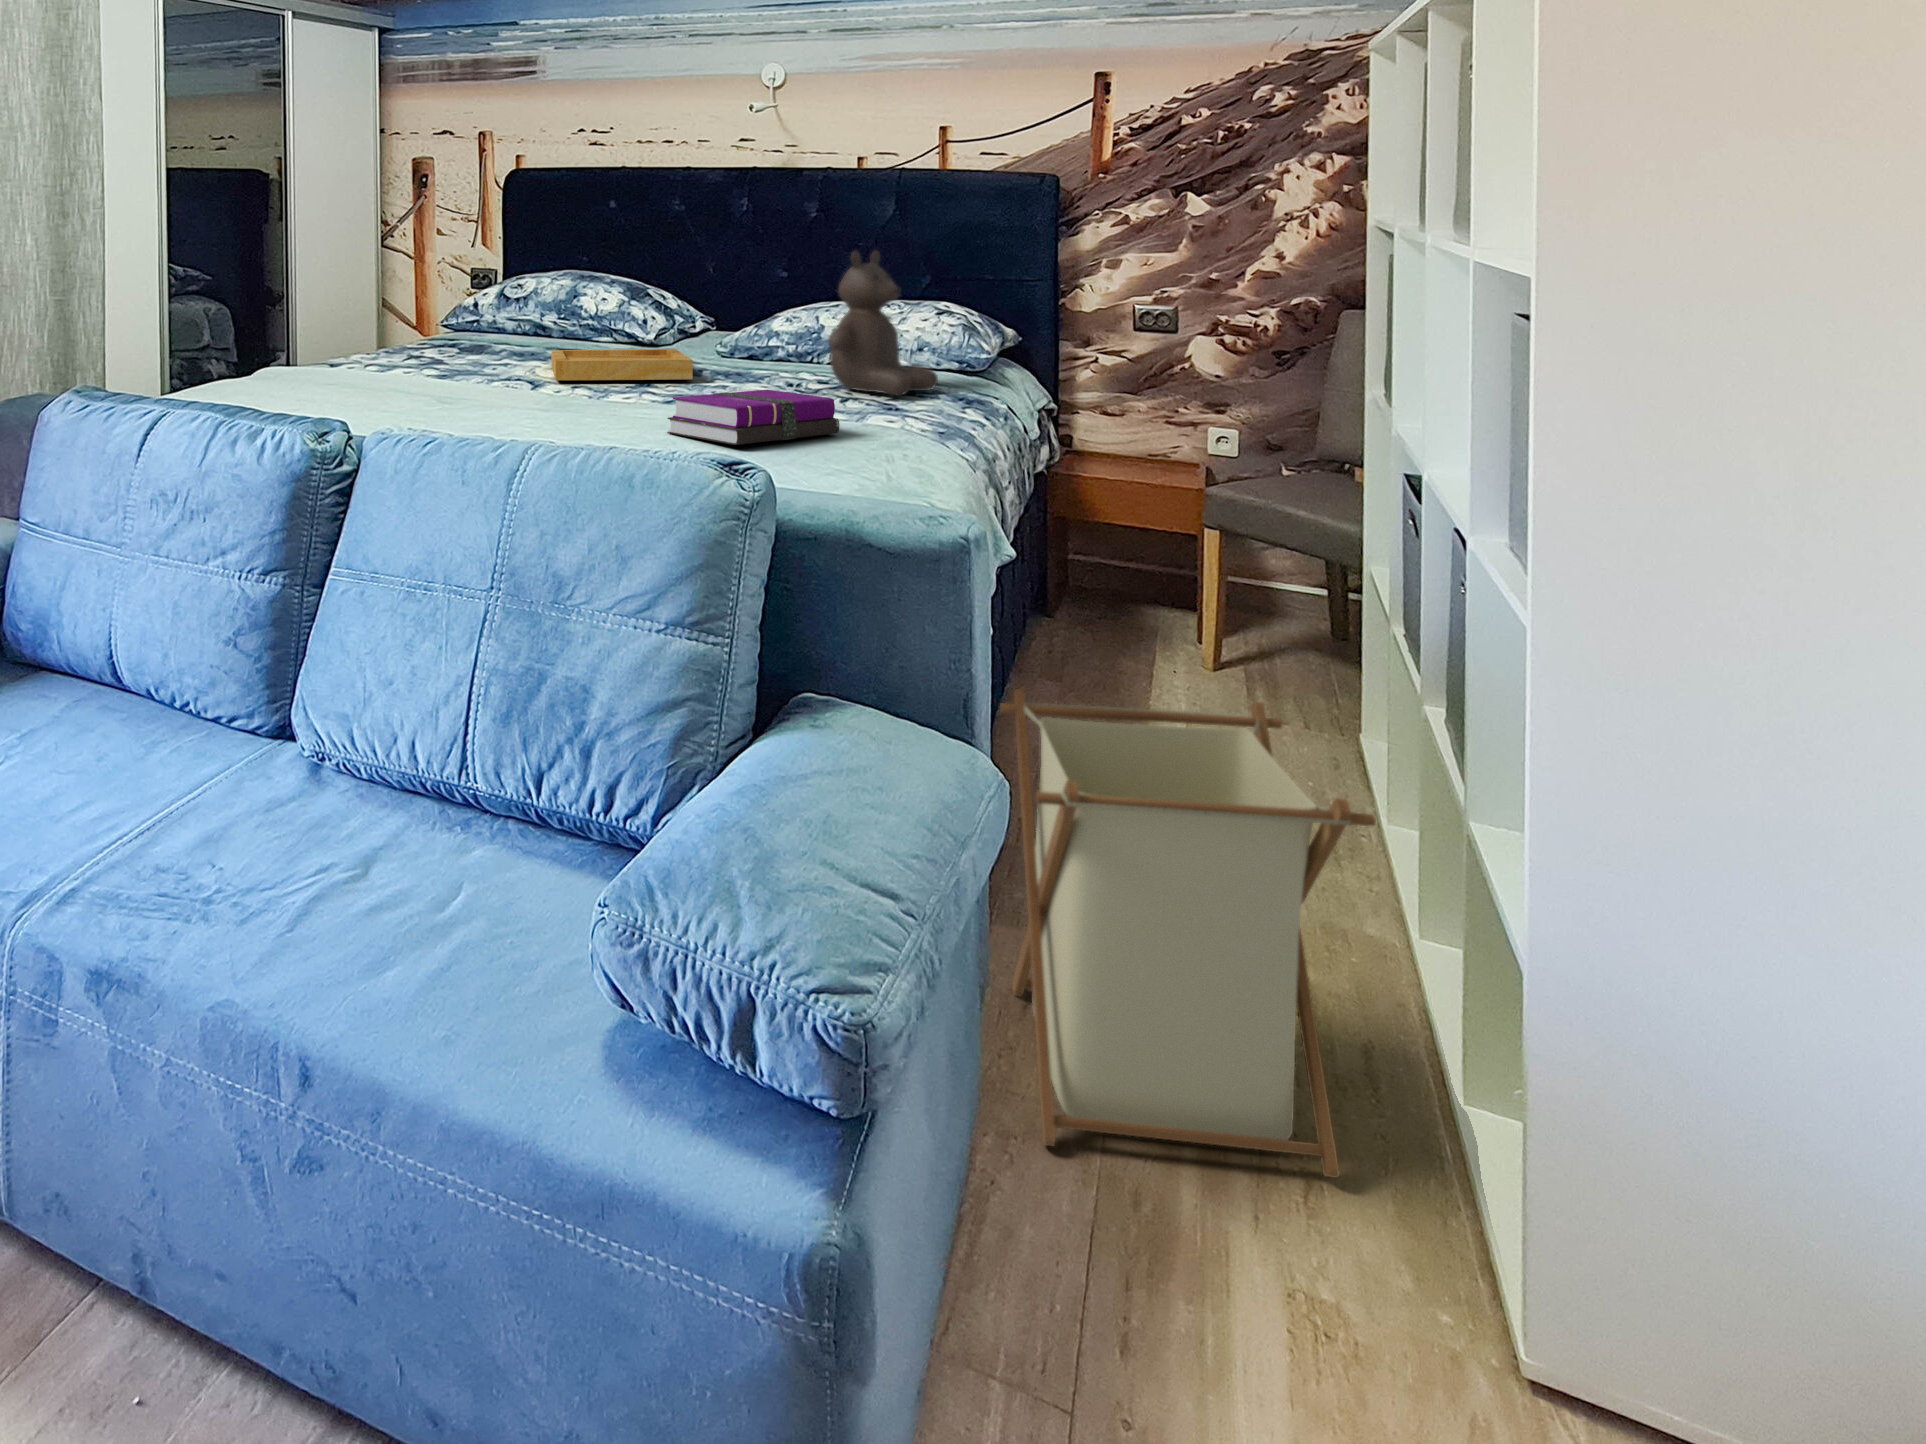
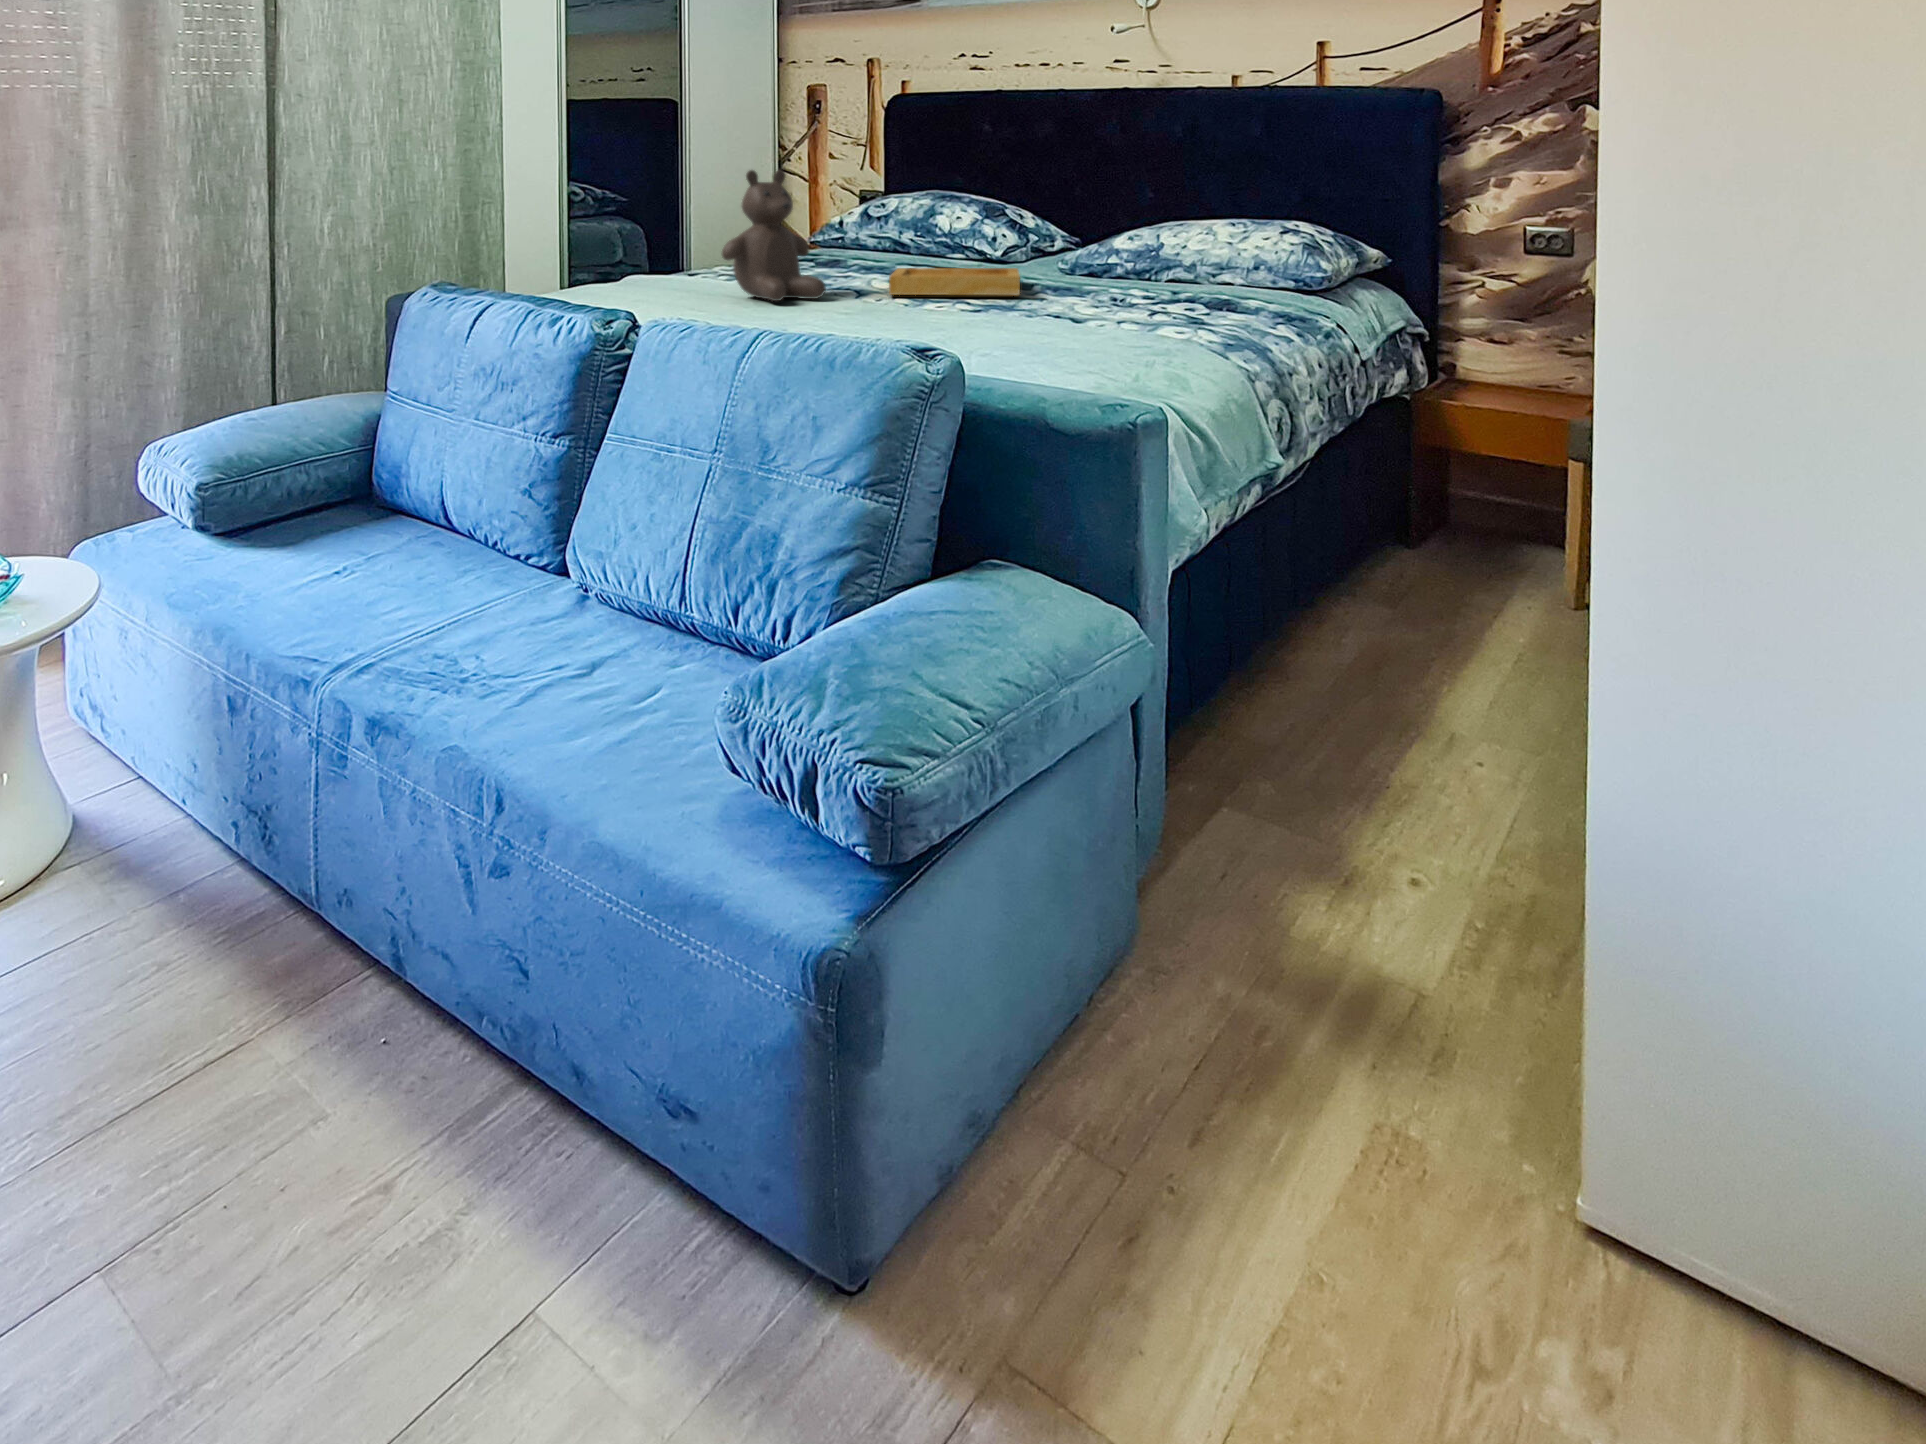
teddy bear: present [828,251,938,395] -> present [722,170,826,301]
notebook: present [667,390,840,445] -> none [960,302,1124,350]
laundry basket: present [1000,689,1376,1178] -> none [1173,570,1489,1006]

